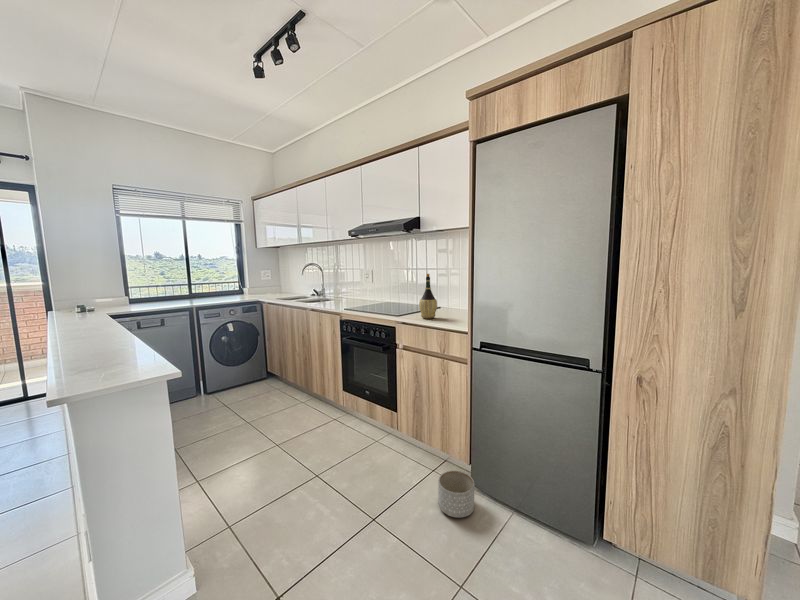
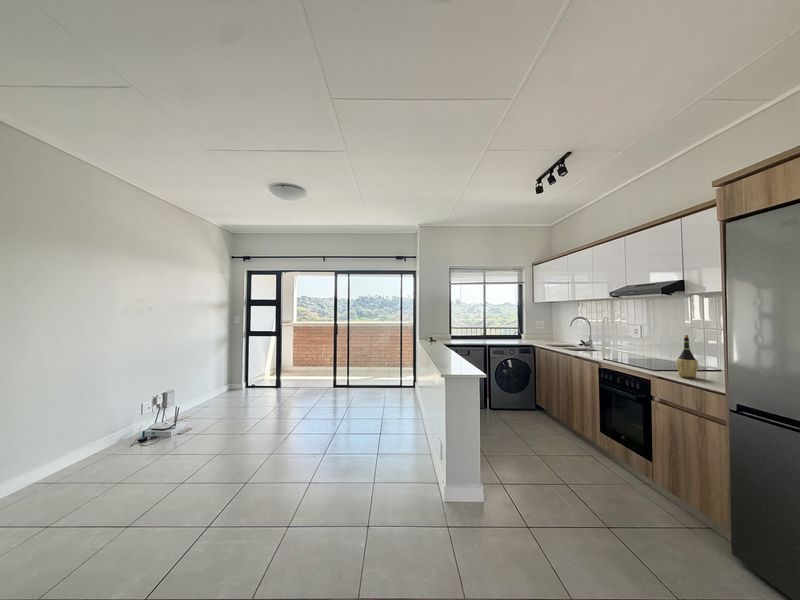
planter: present [438,471,474,518] -> none [679,522,724,569]

